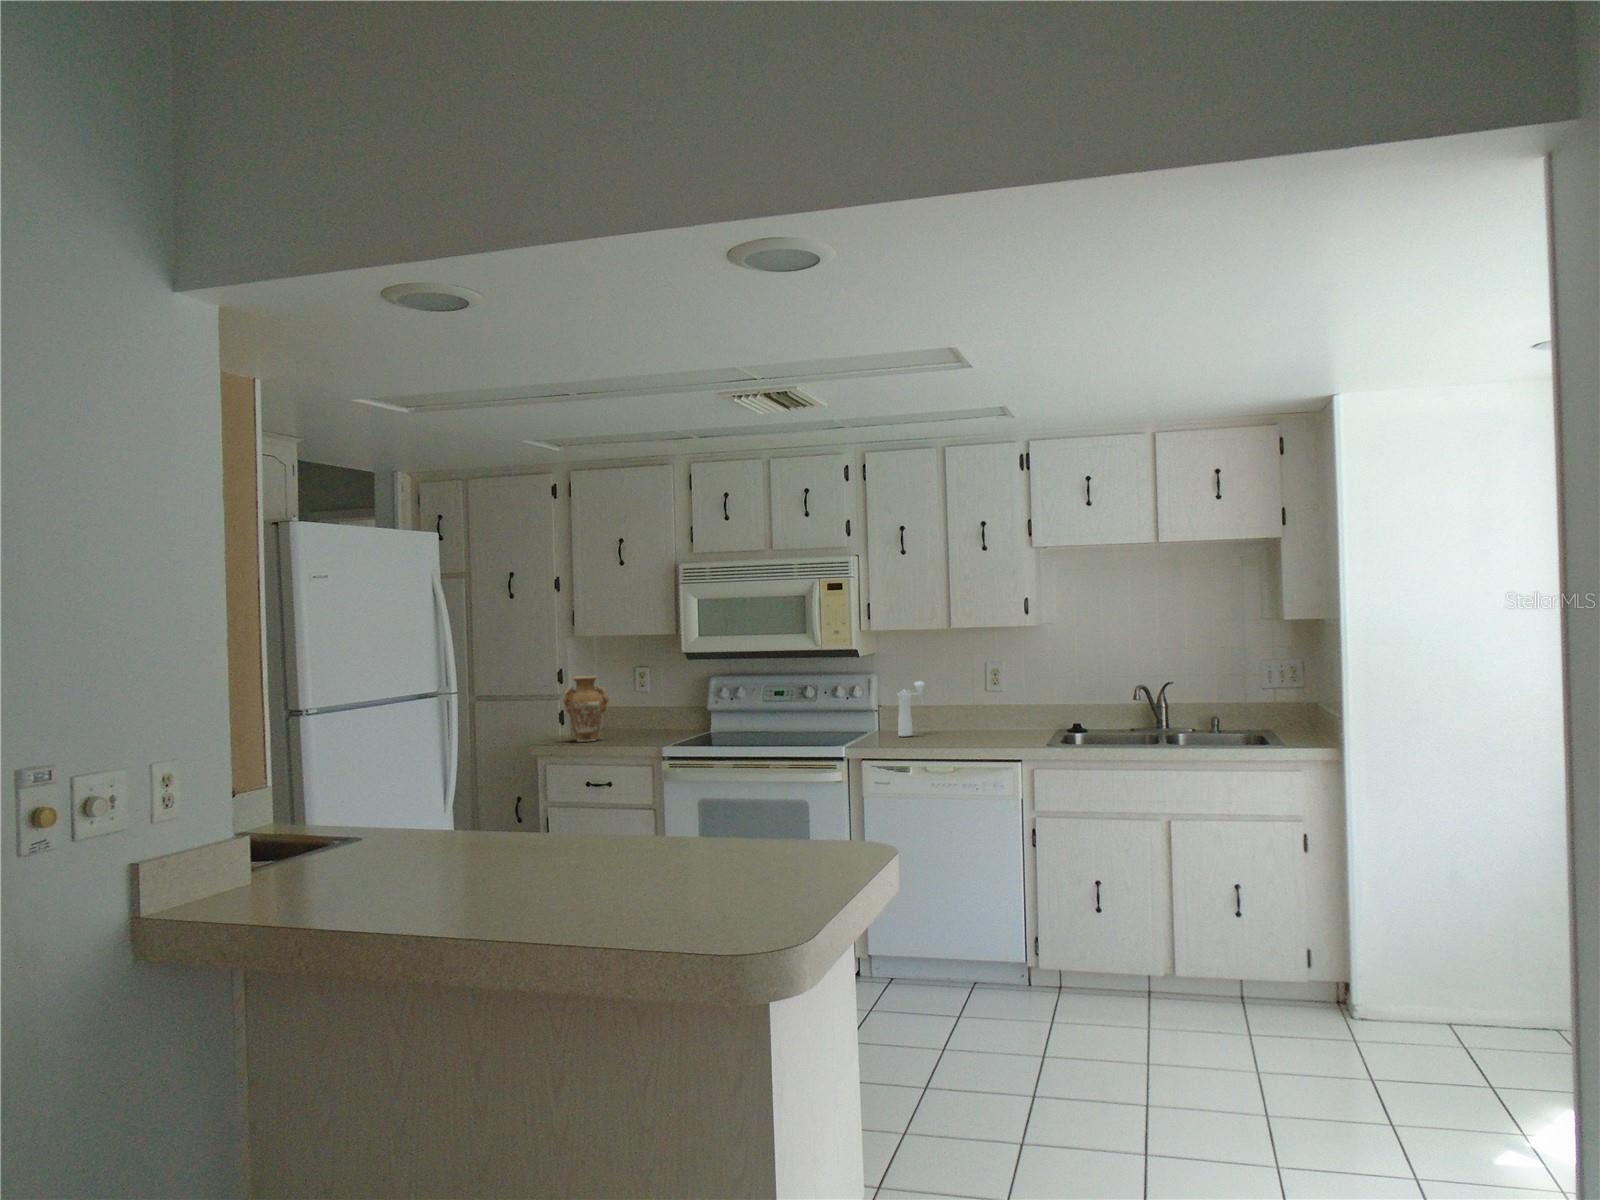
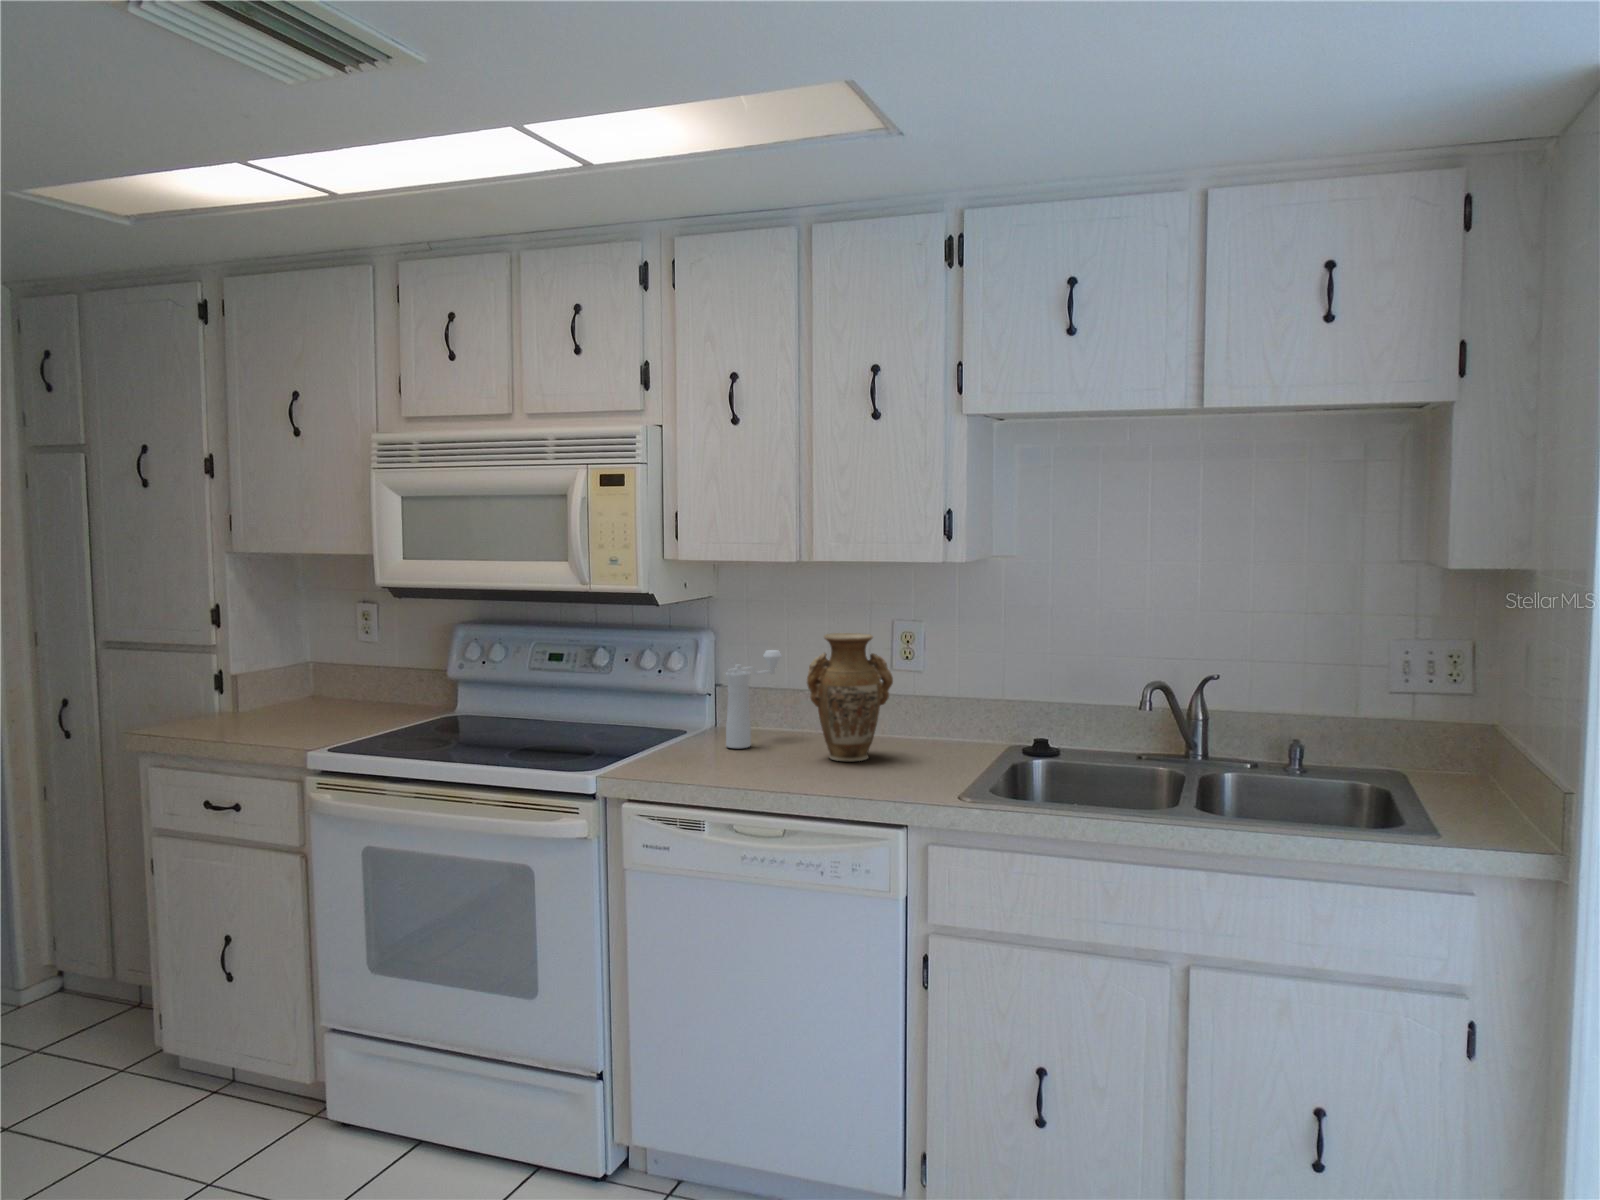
vase: present [563,676,609,742] -> present [807,633,893,761]

